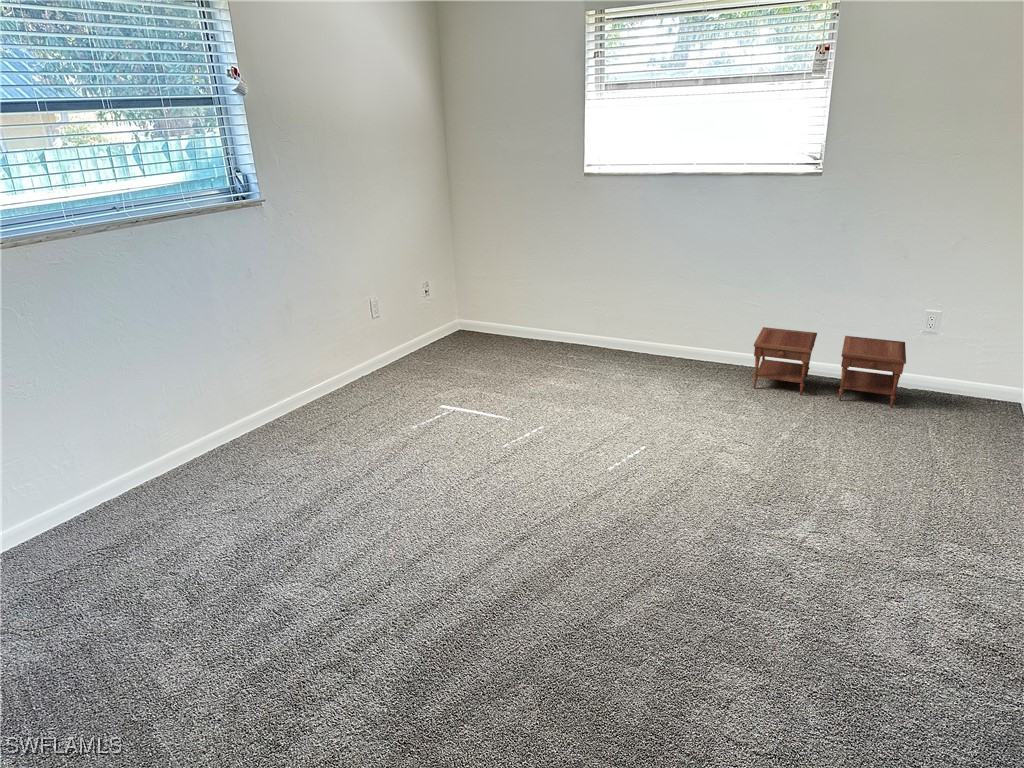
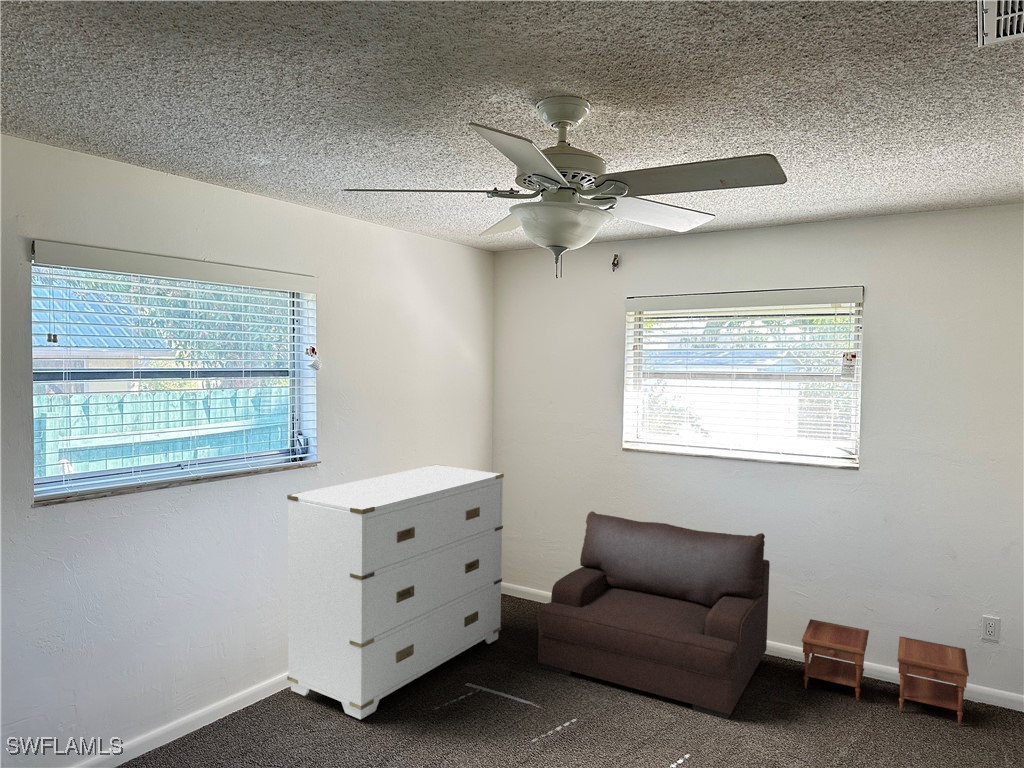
dresser: none [235,202,471,441] -> present [287,465,504,719]
armchair: none [504,240,727,417] -> present [538,511,770,719]

